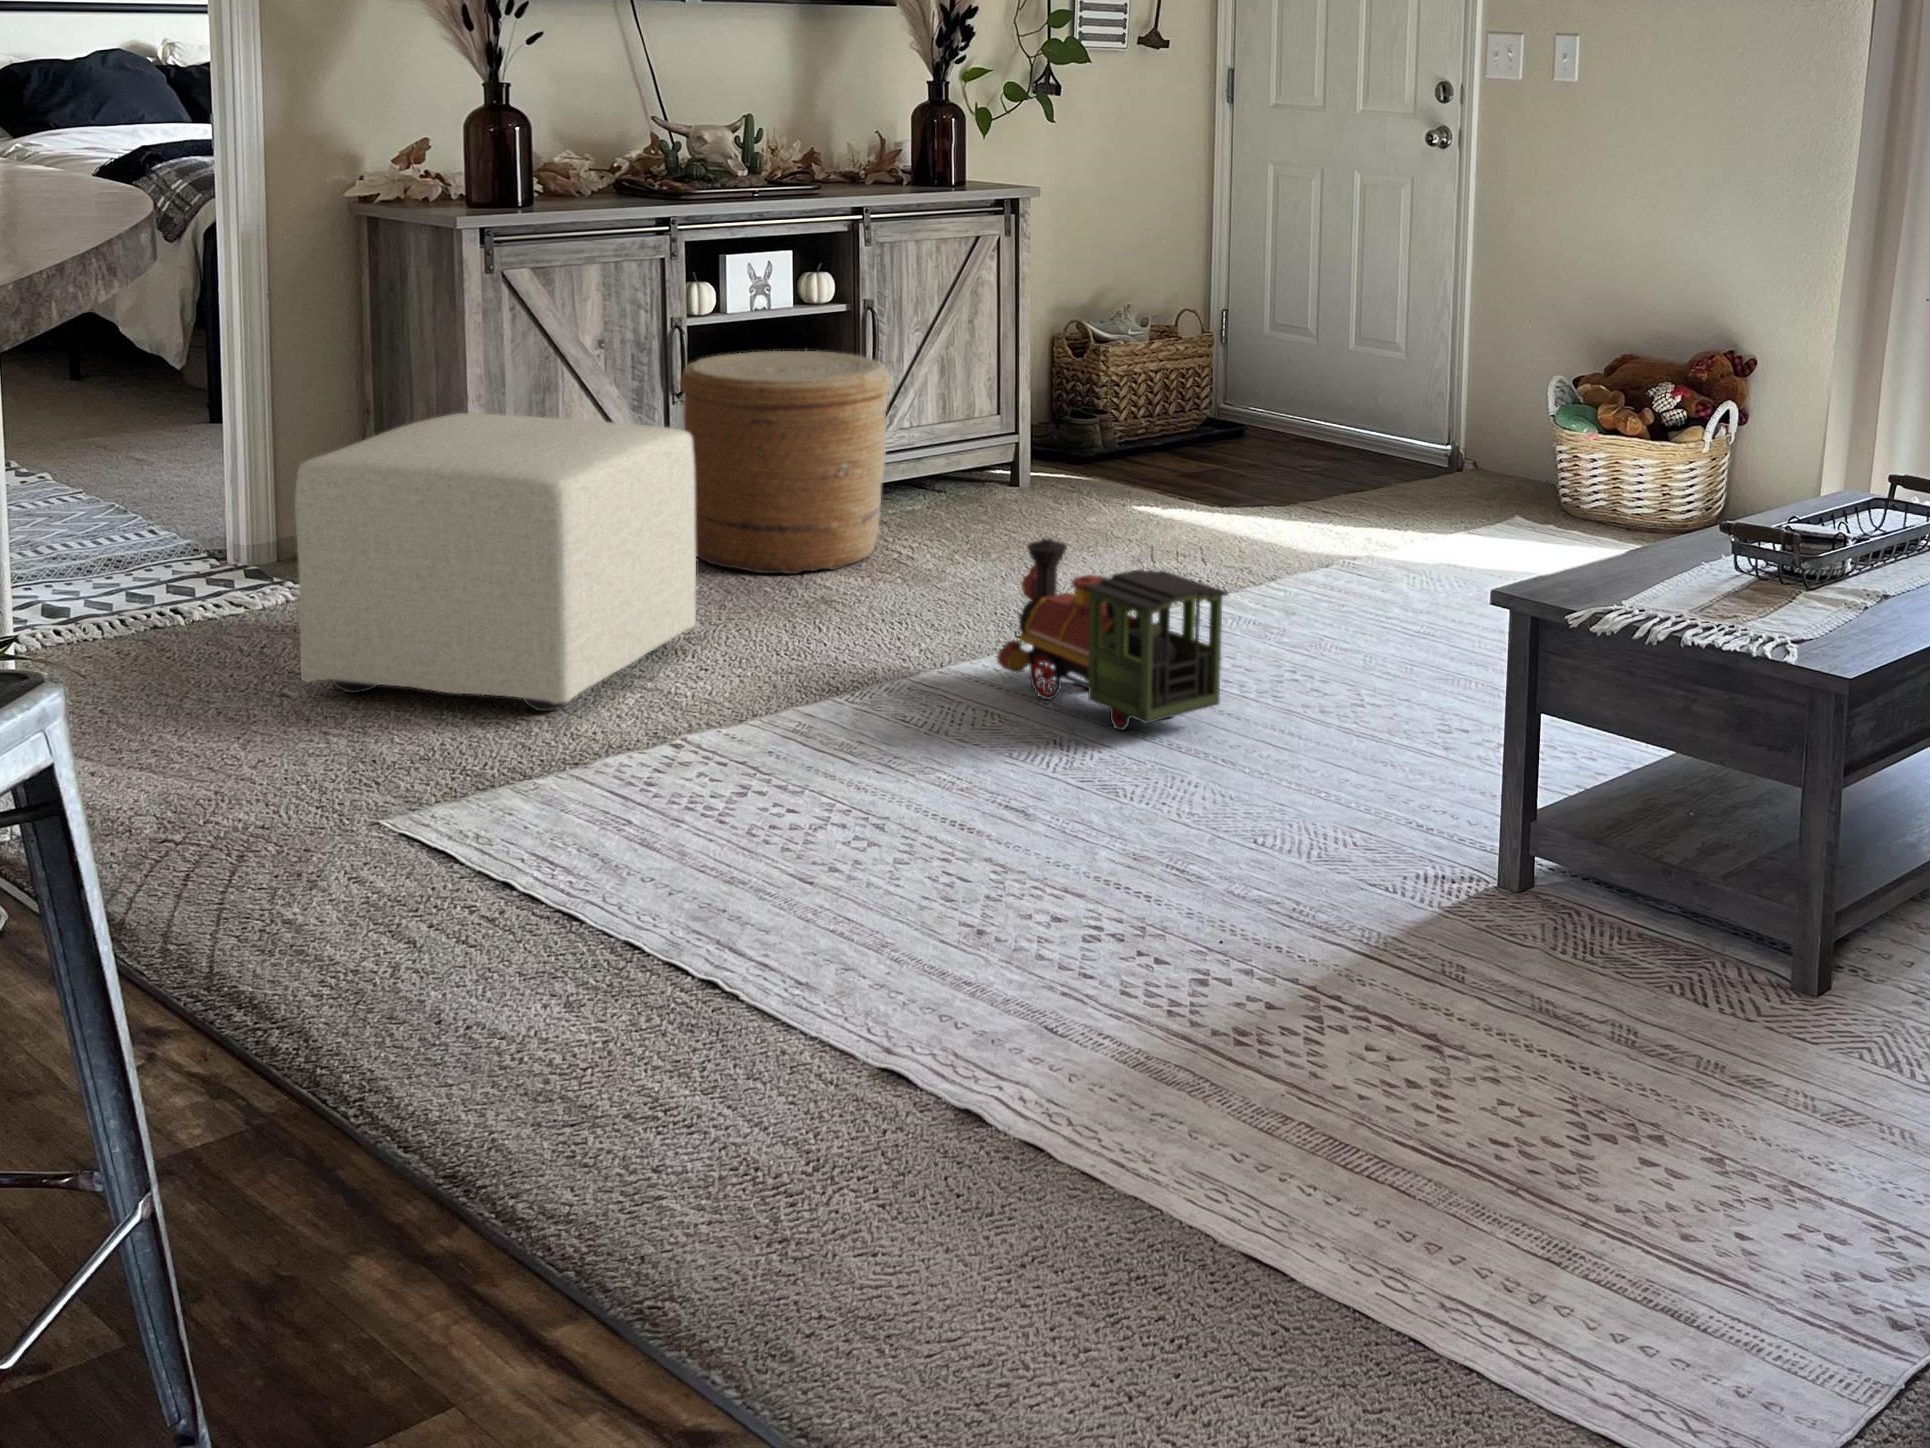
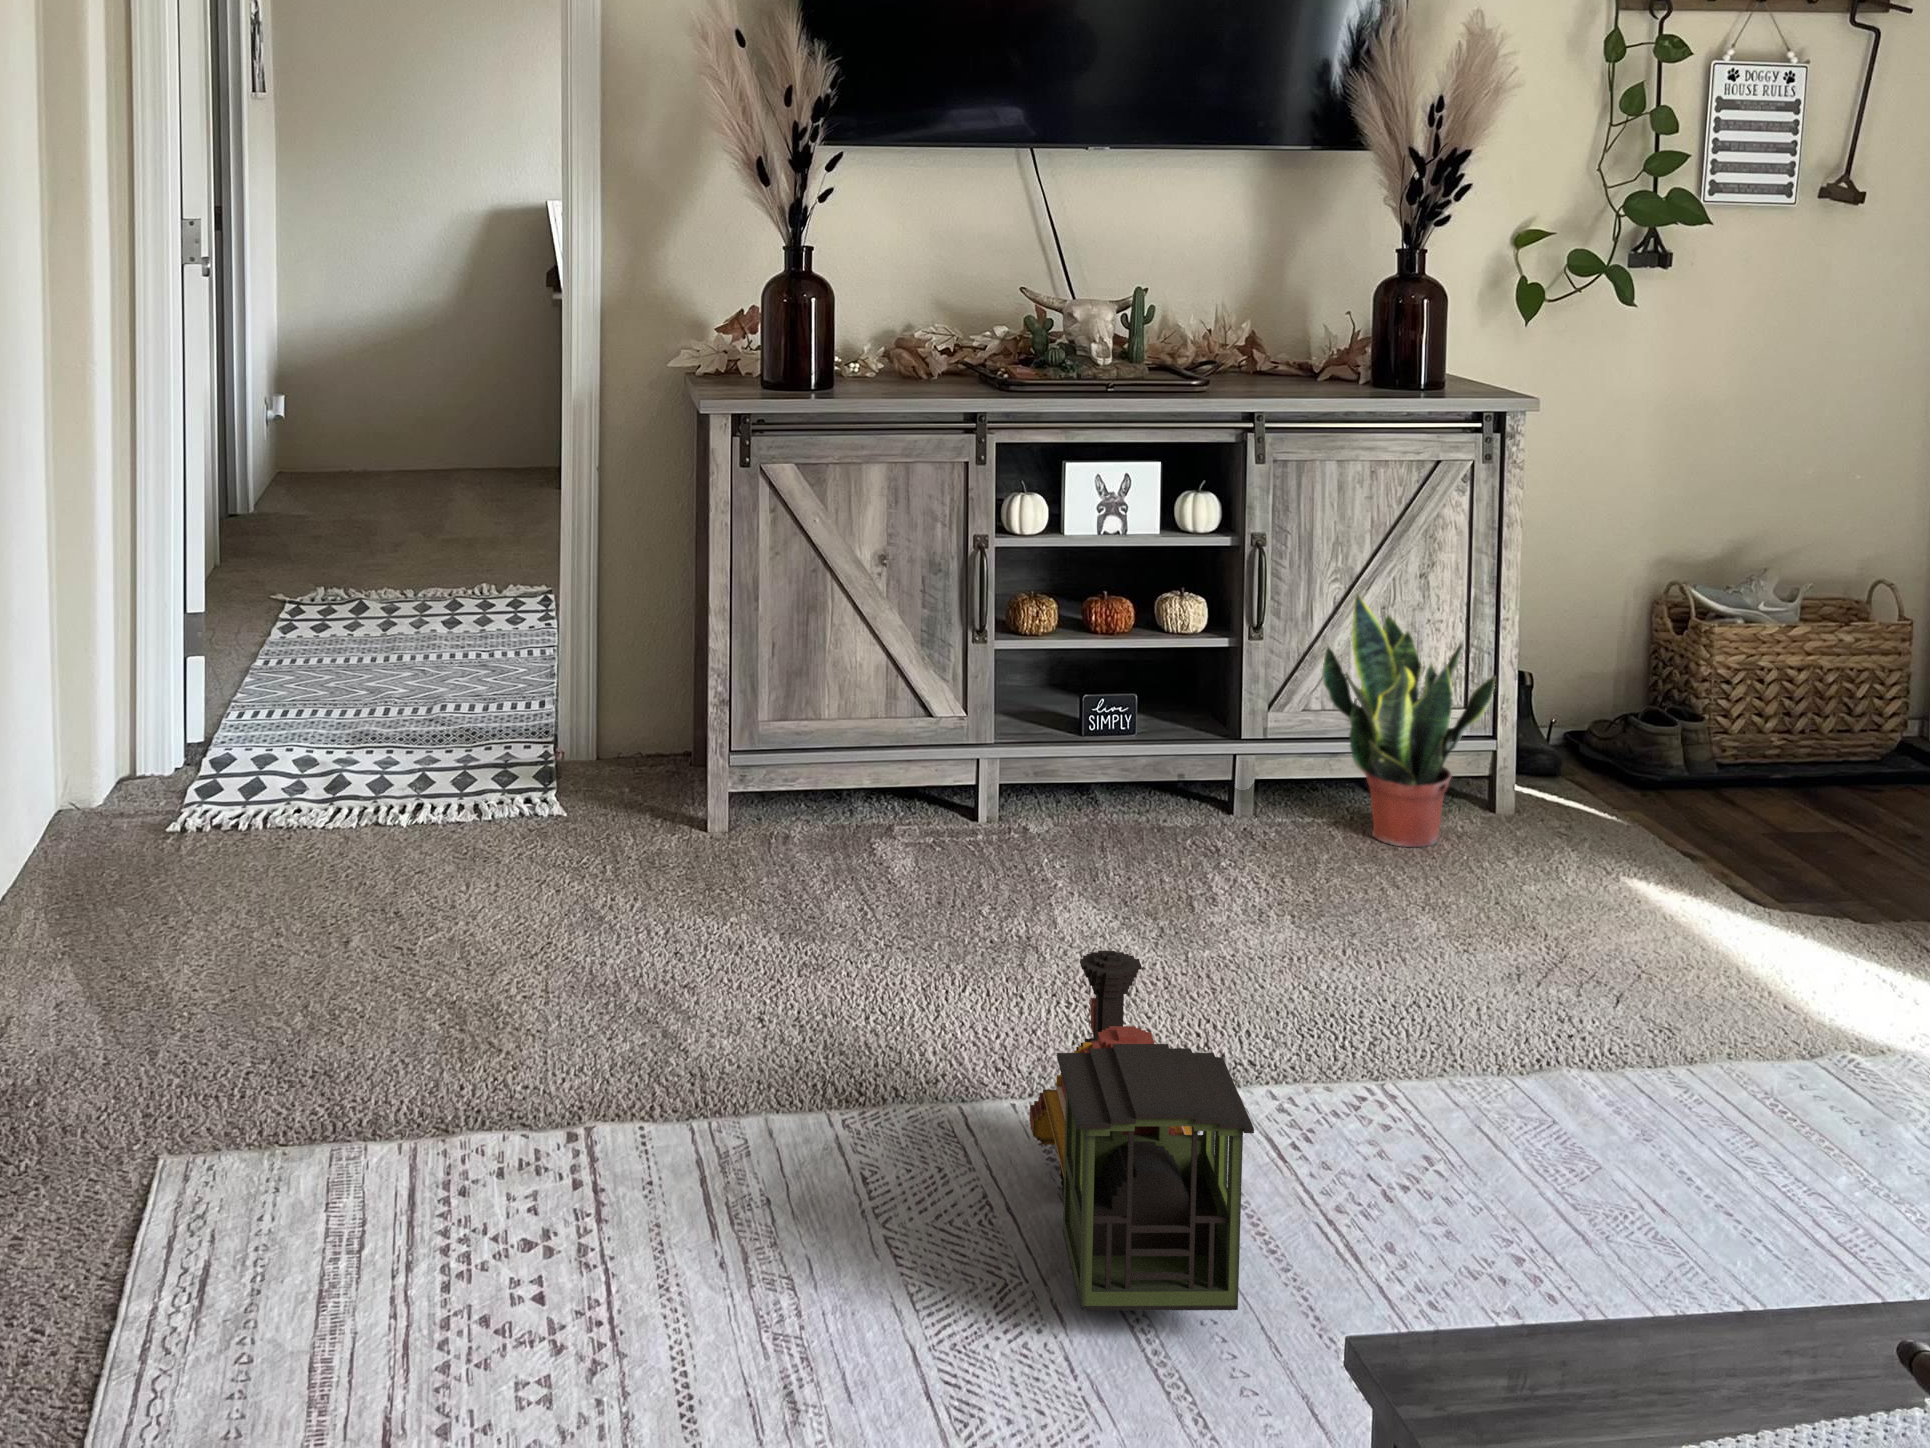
potted plant: none [921,334,1034,514] -> present [1322,594,1495,847]
woven basket: present [680,351,891,574] -> none [952,588,1214,895]
ottoman: present [295,413,696,711] -> none [341,632,793,1032]

